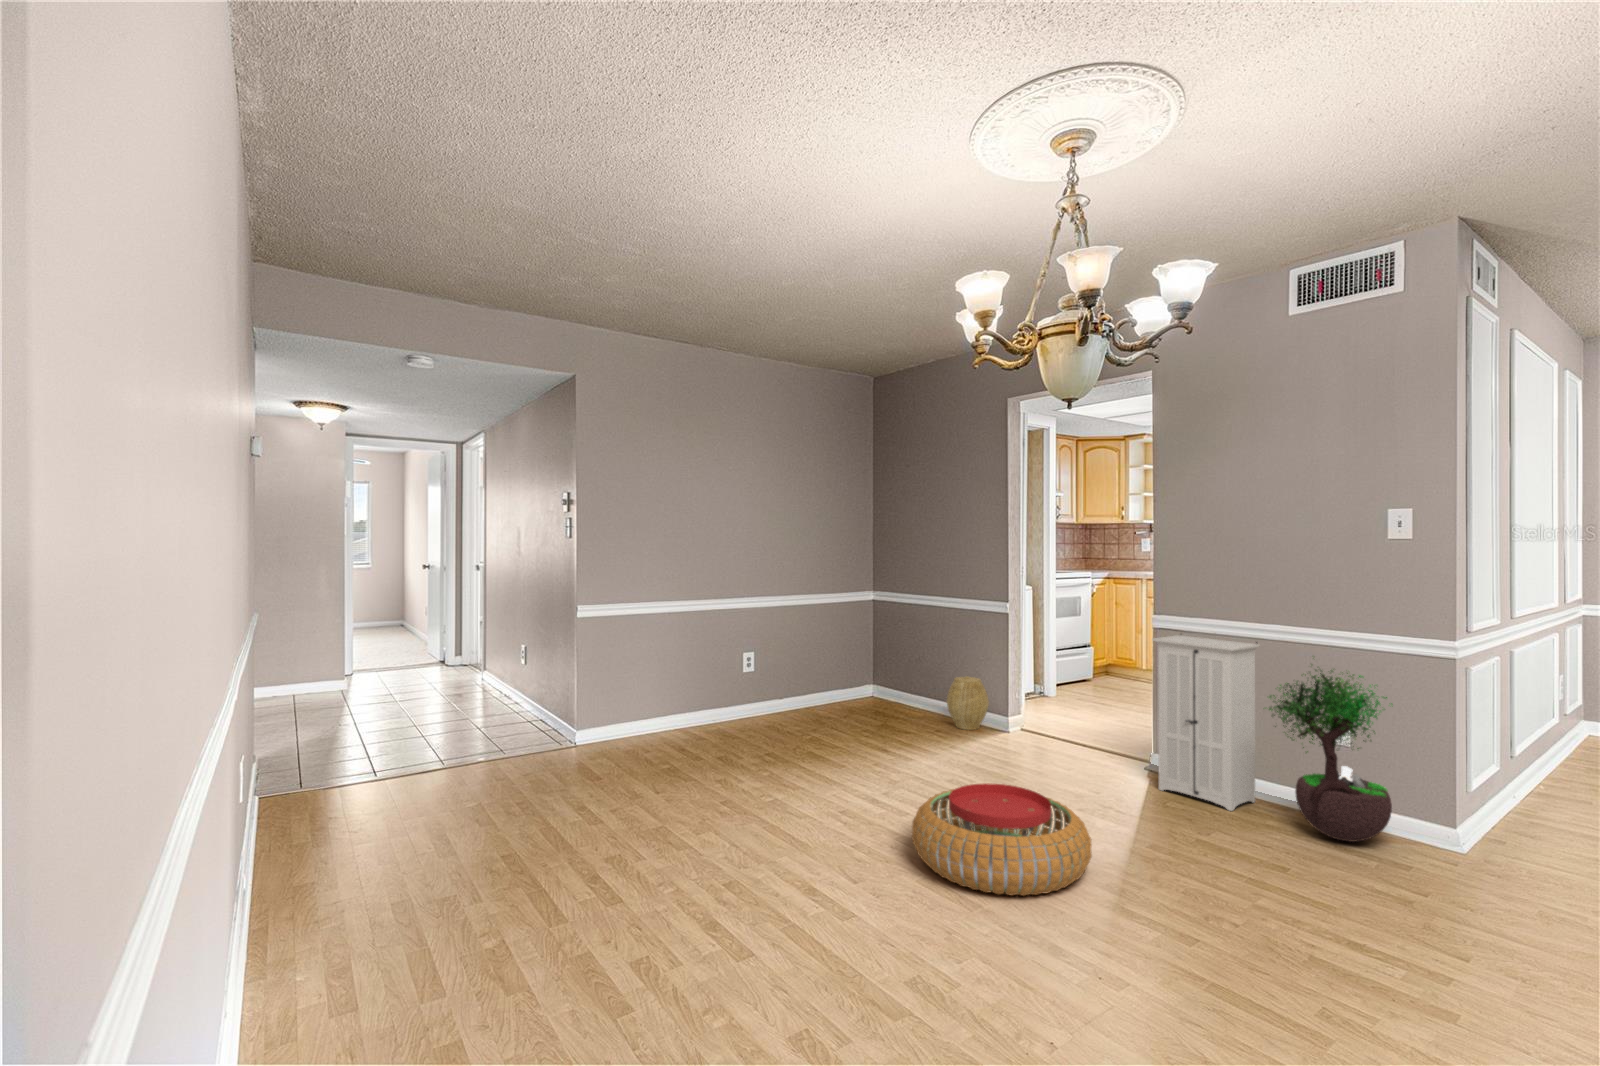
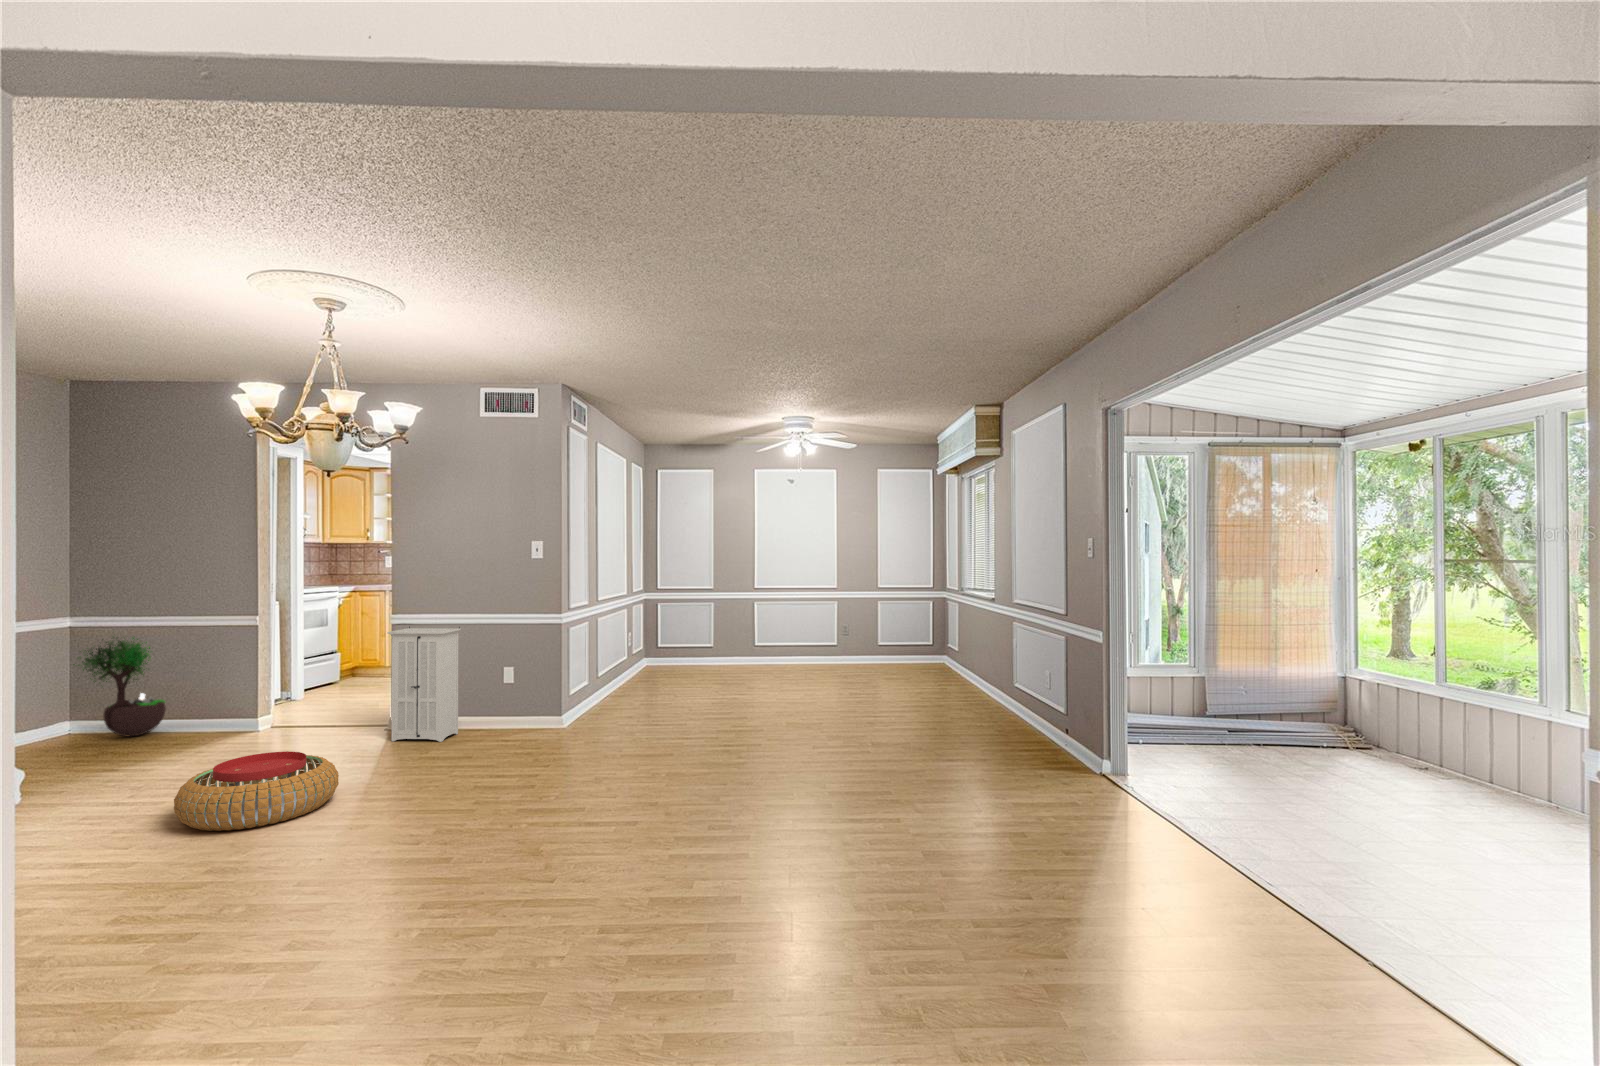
potted tree: present [1269,670,1392,842] -> present [73,637,166,736]
woven basket: present [947,676,989,730] -> none [186,688,235,738]

